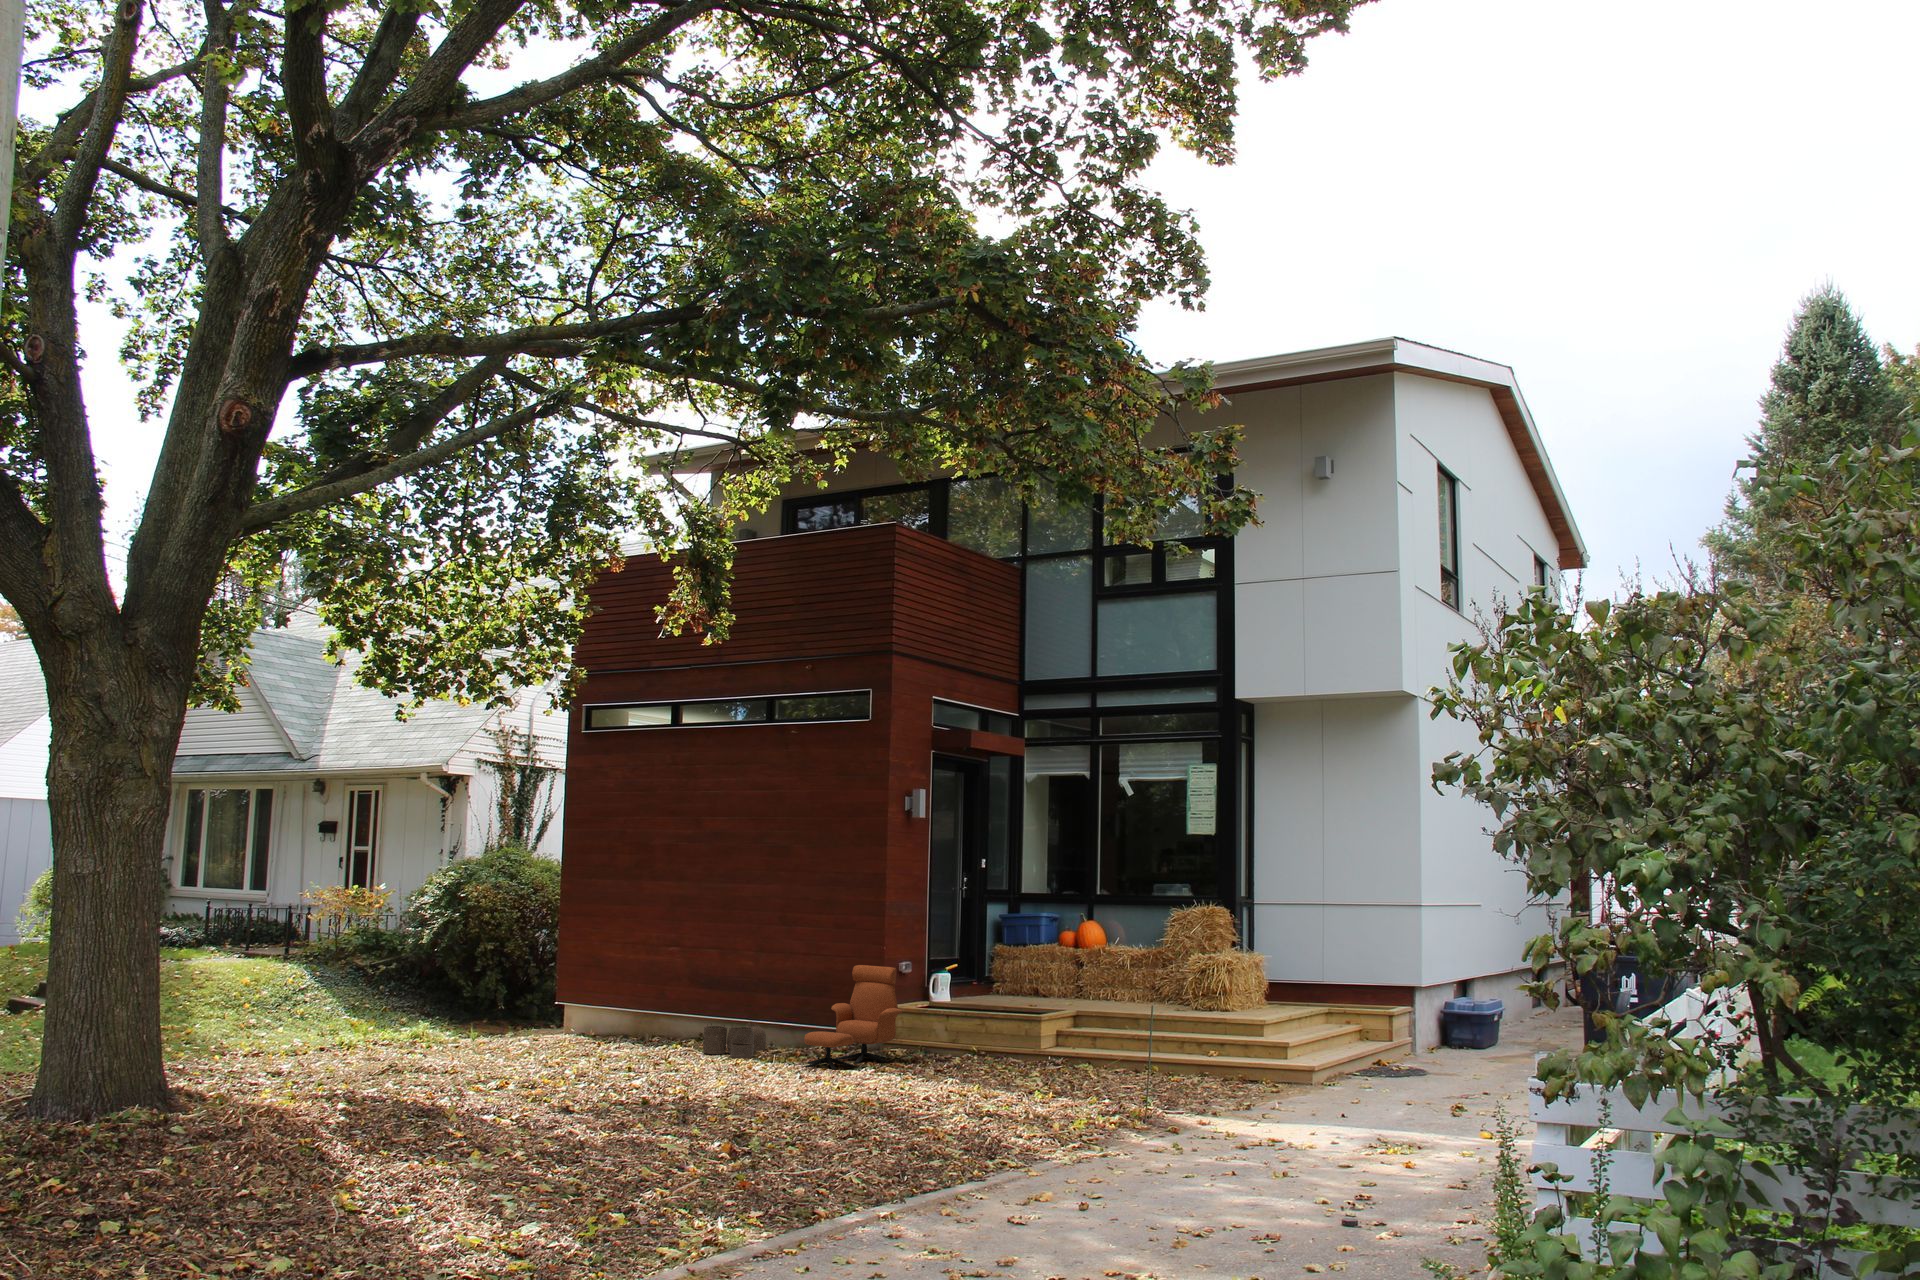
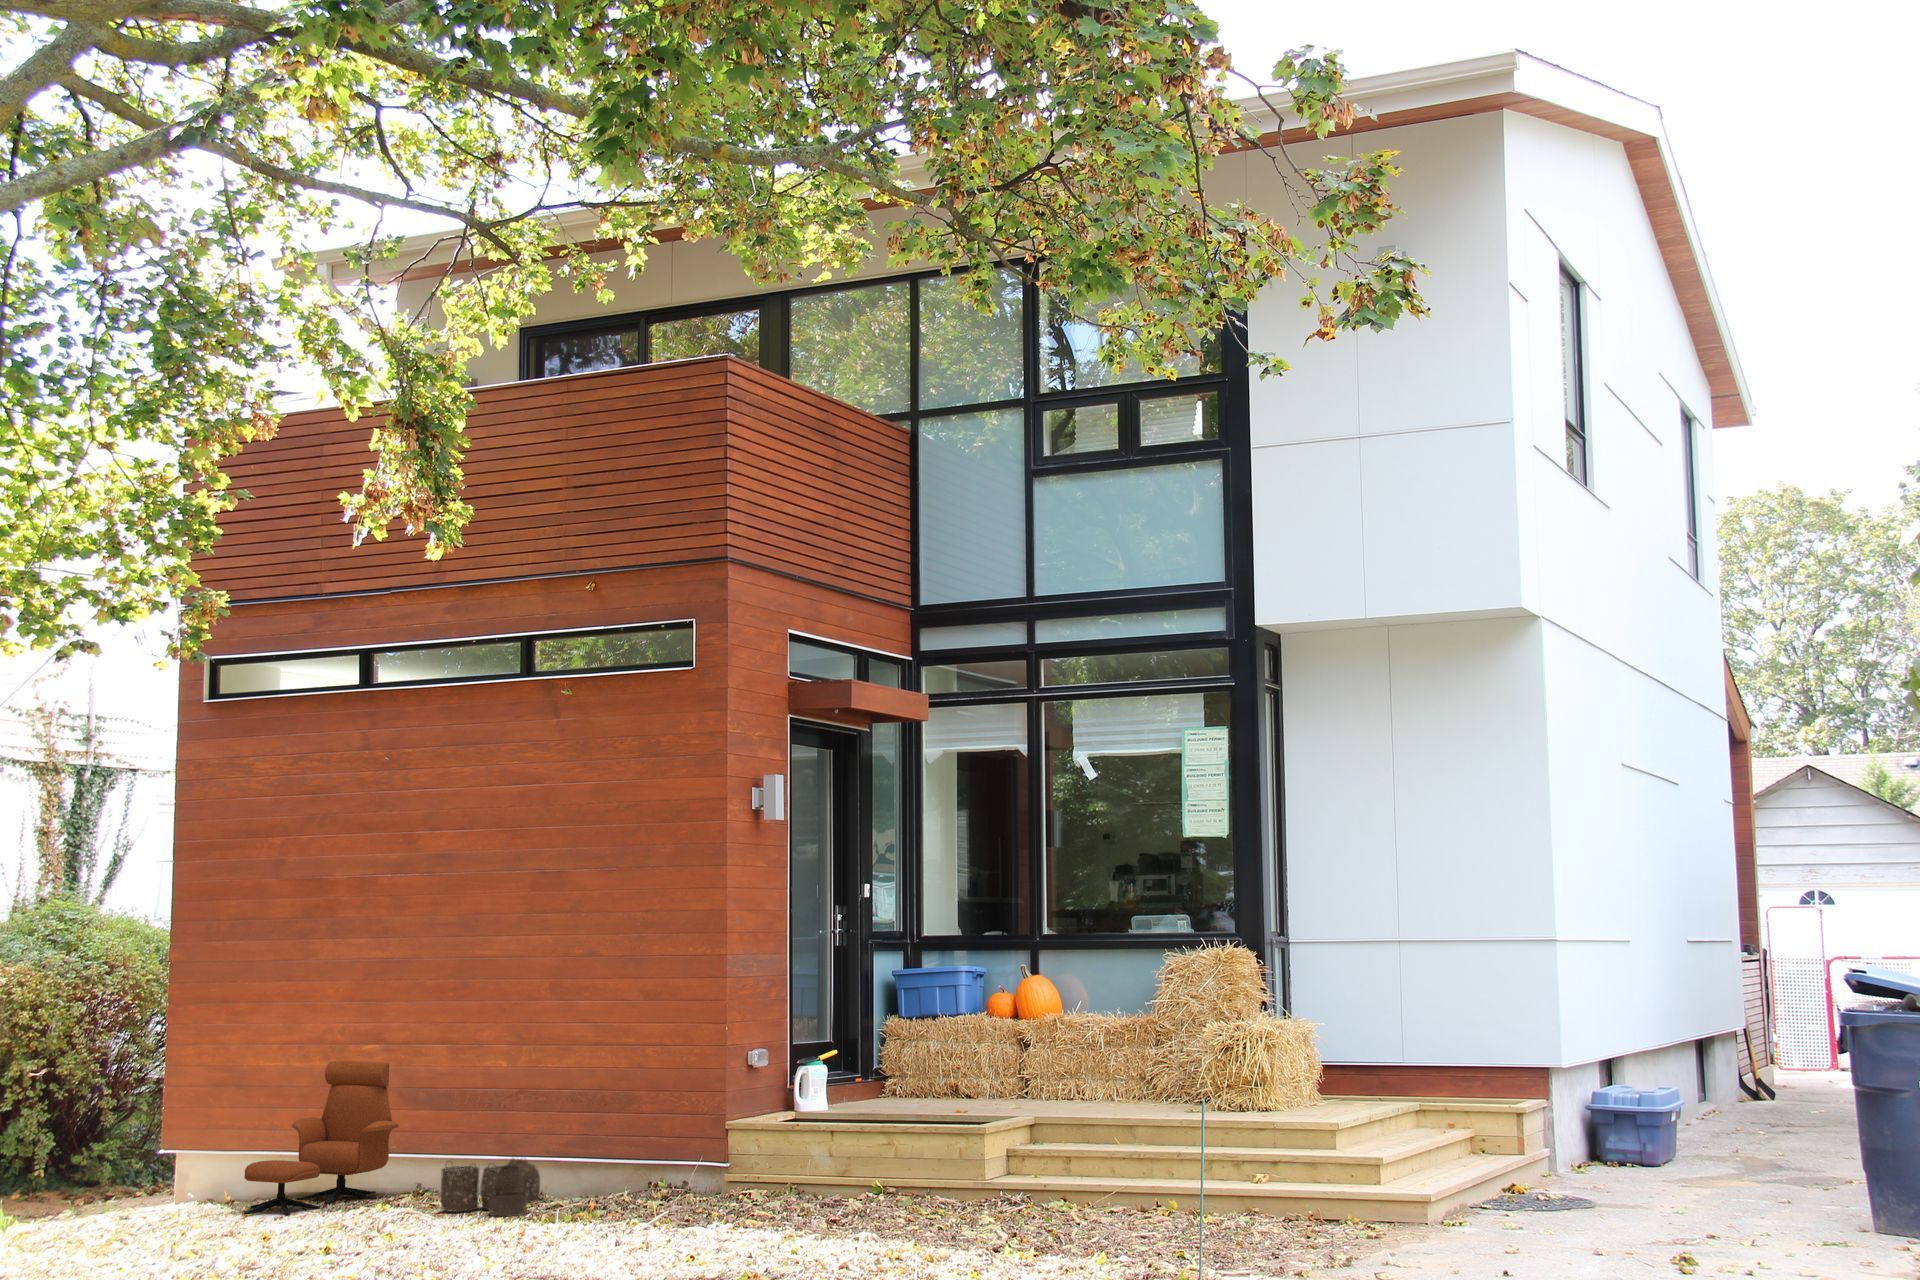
lounge chair: present [804,965,903,1069] -> present [244,1061,398,1215]

